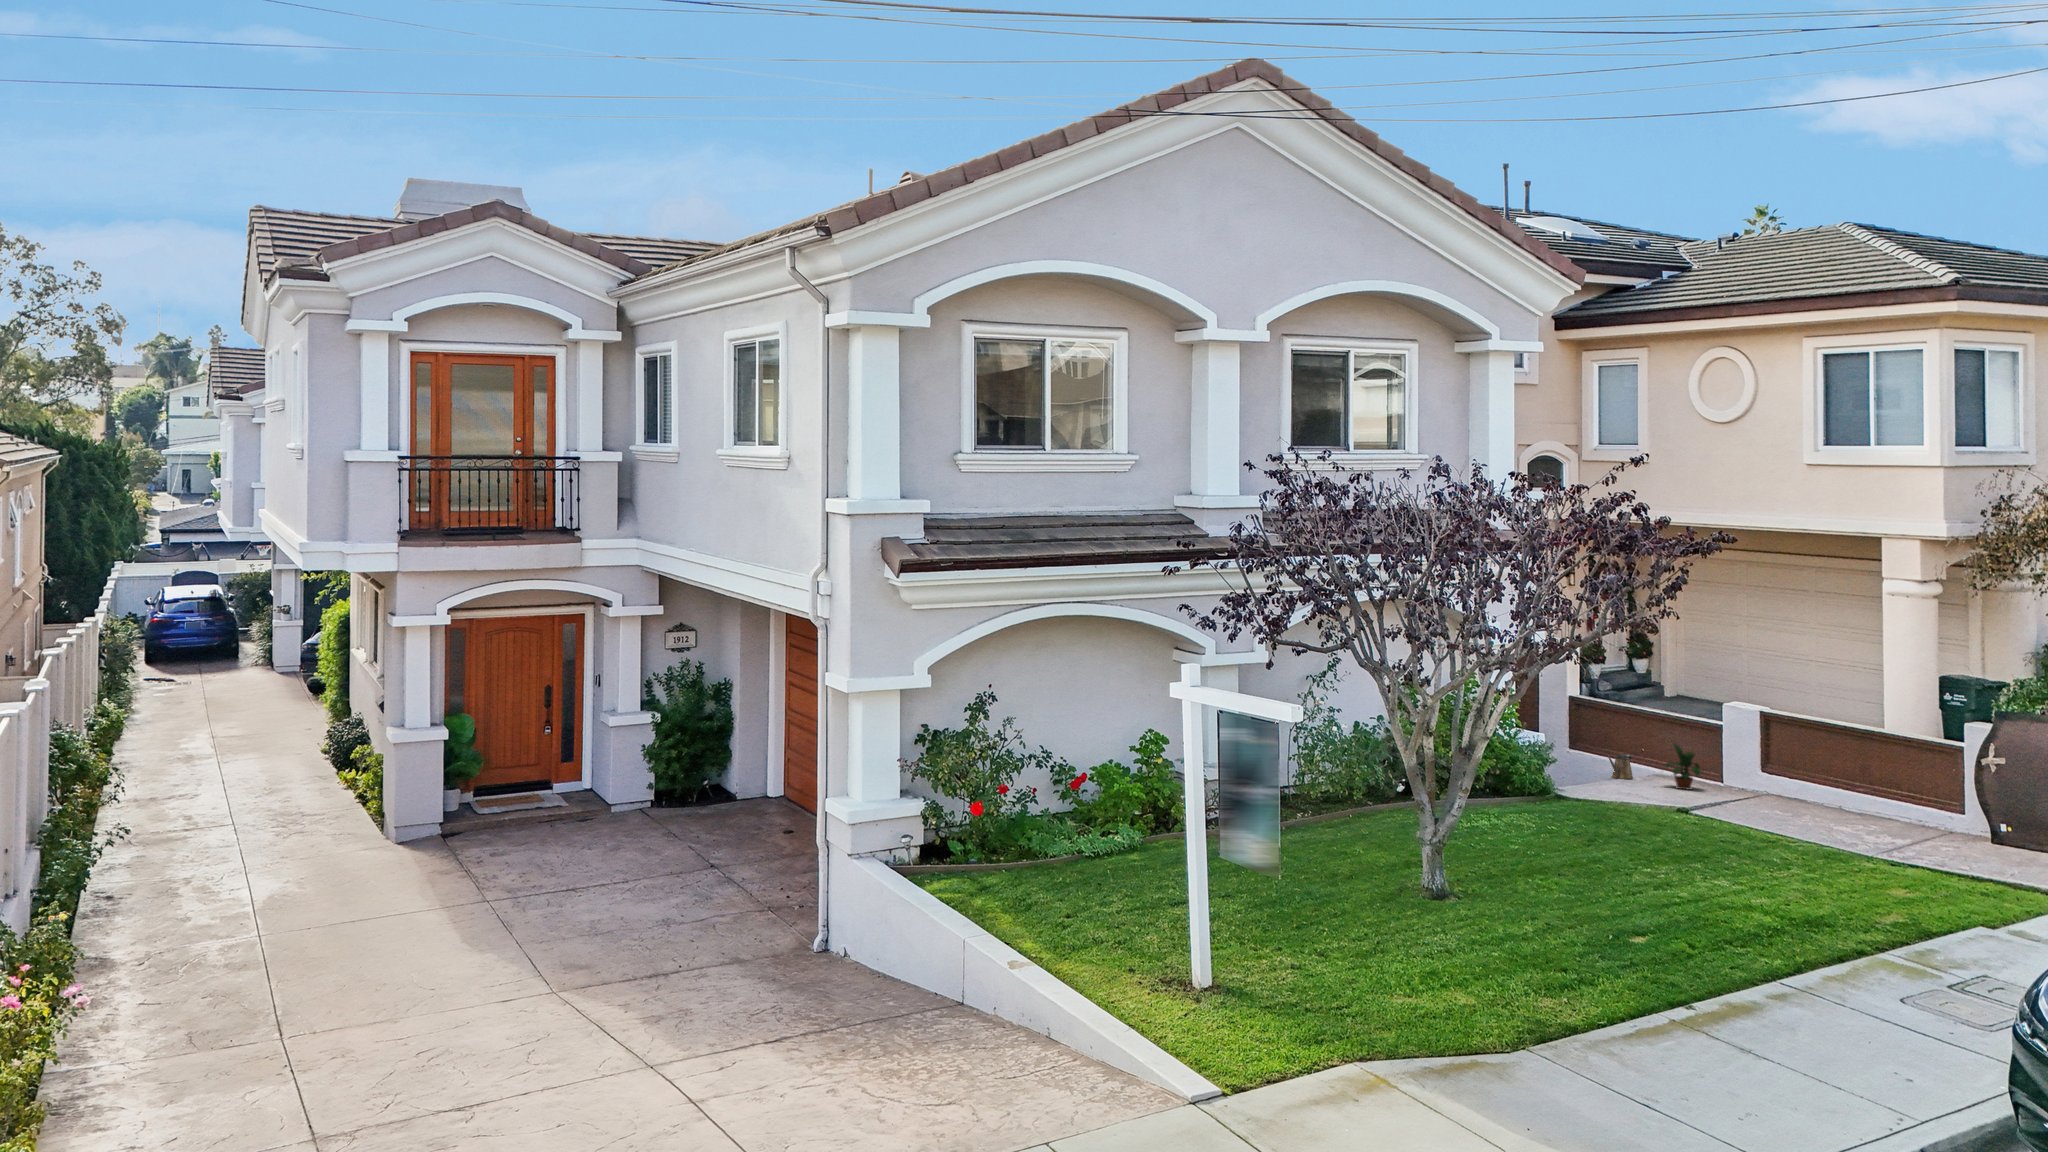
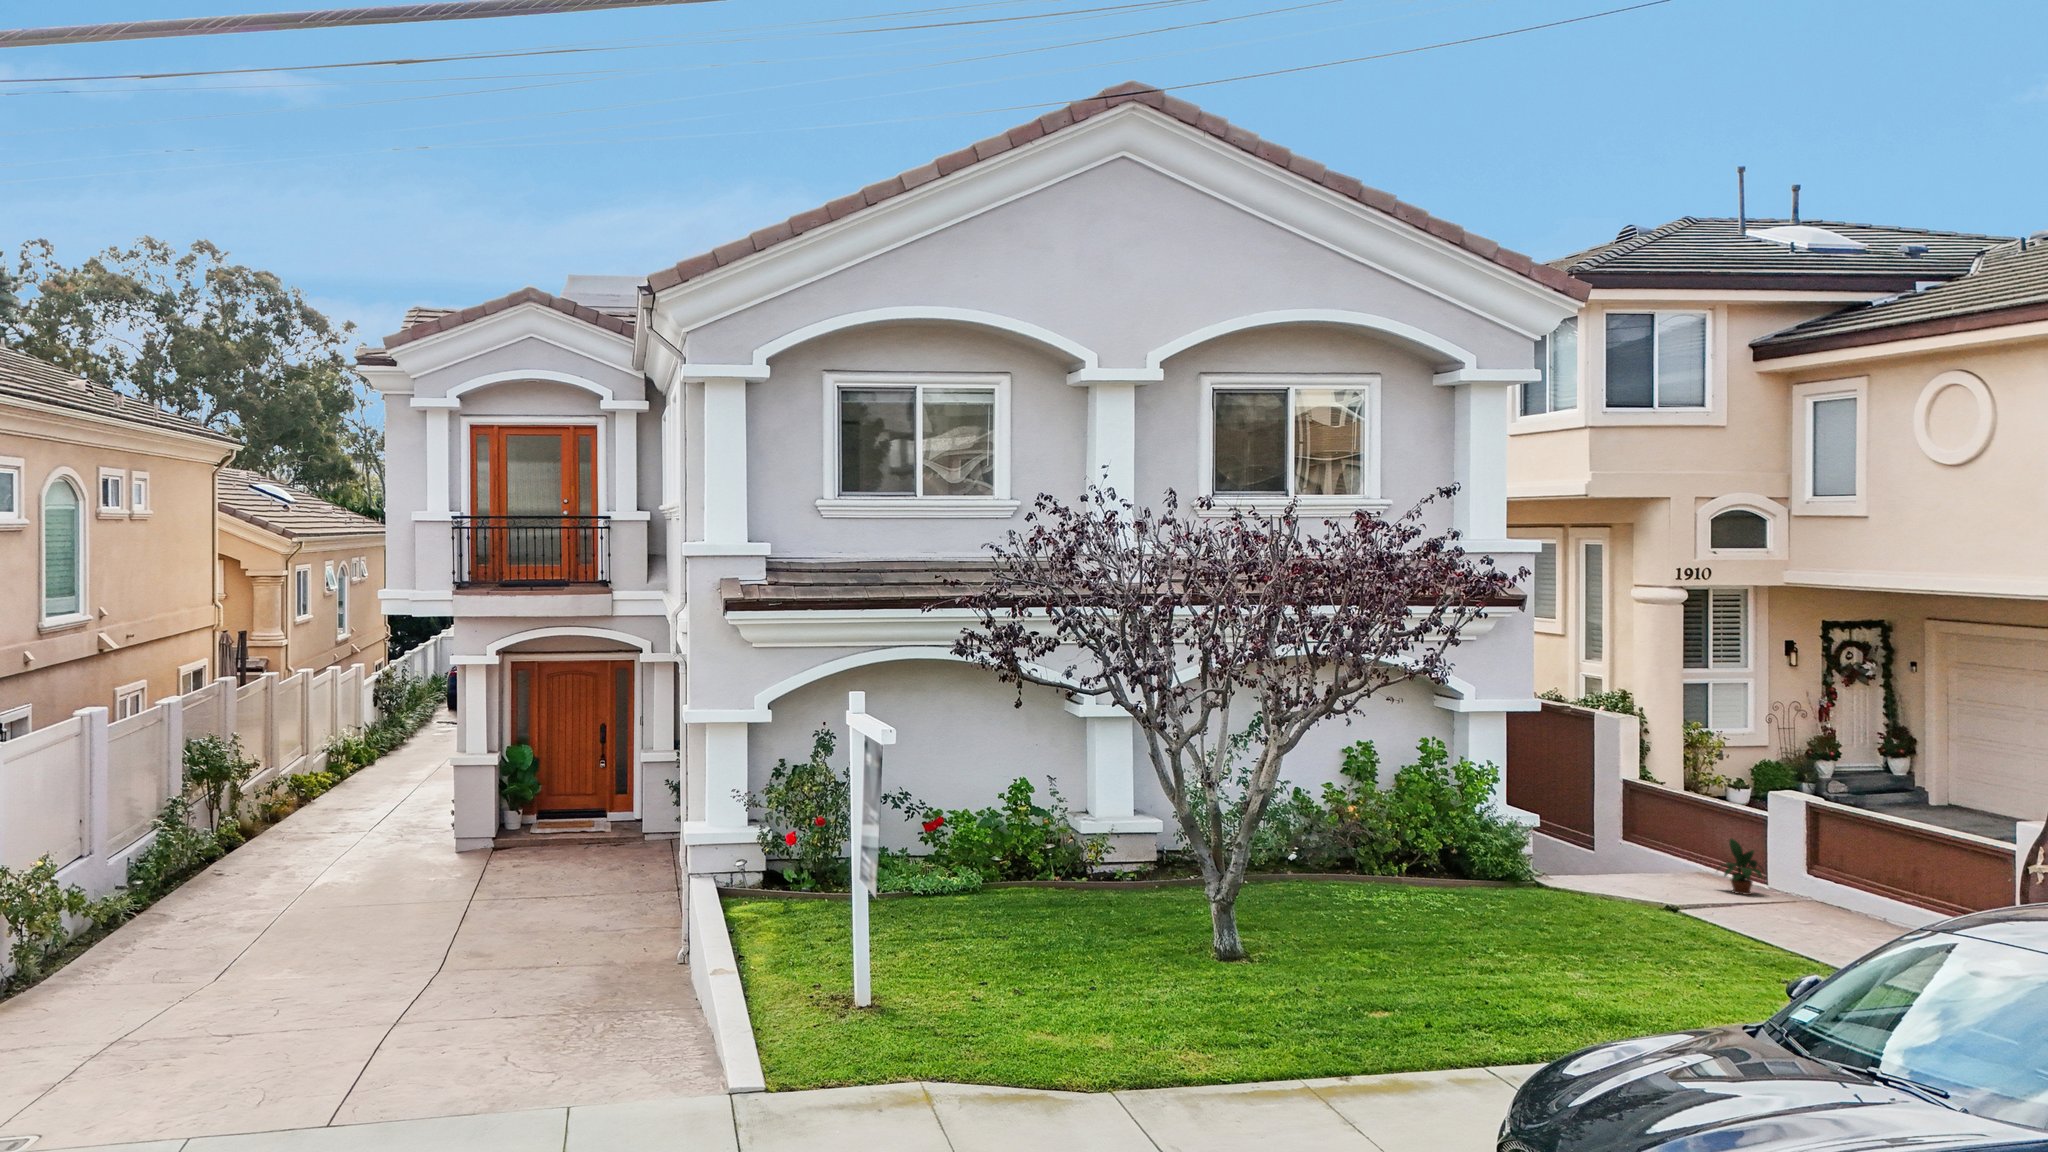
watering can: present [1607,754,1633,779] -> none [1666,851,1710,881]

